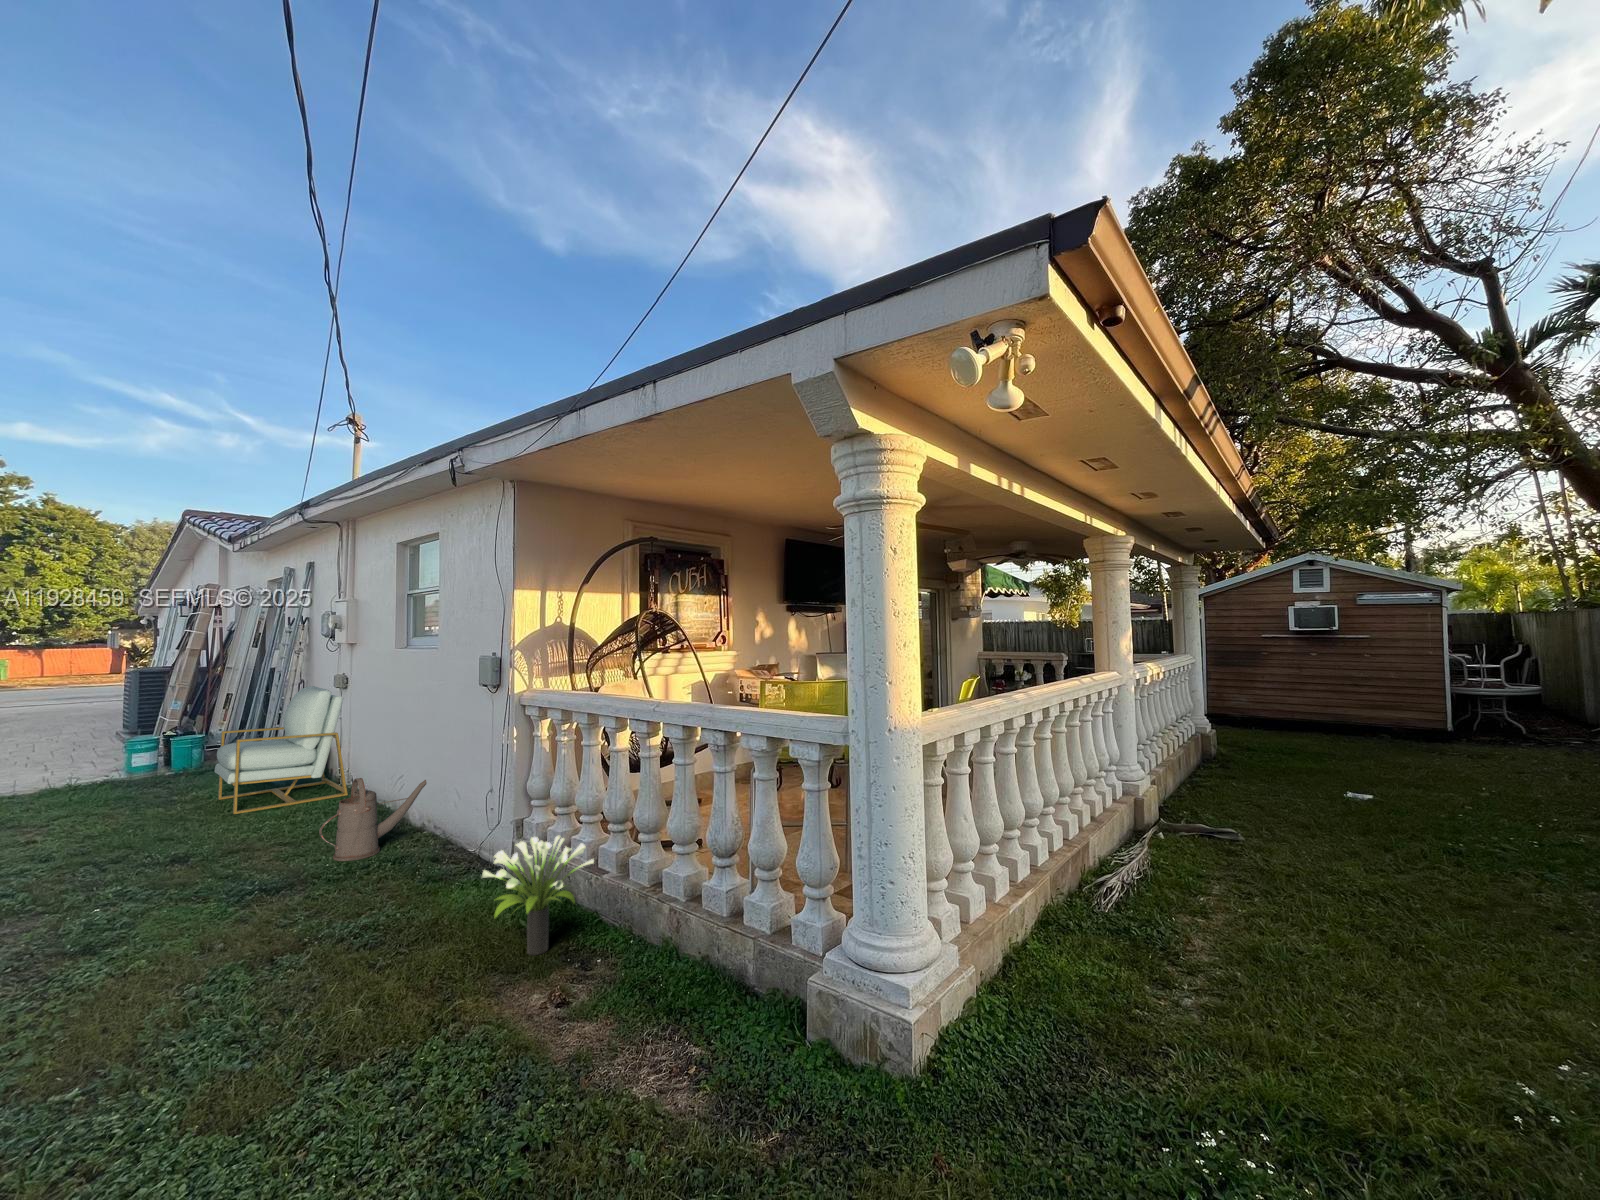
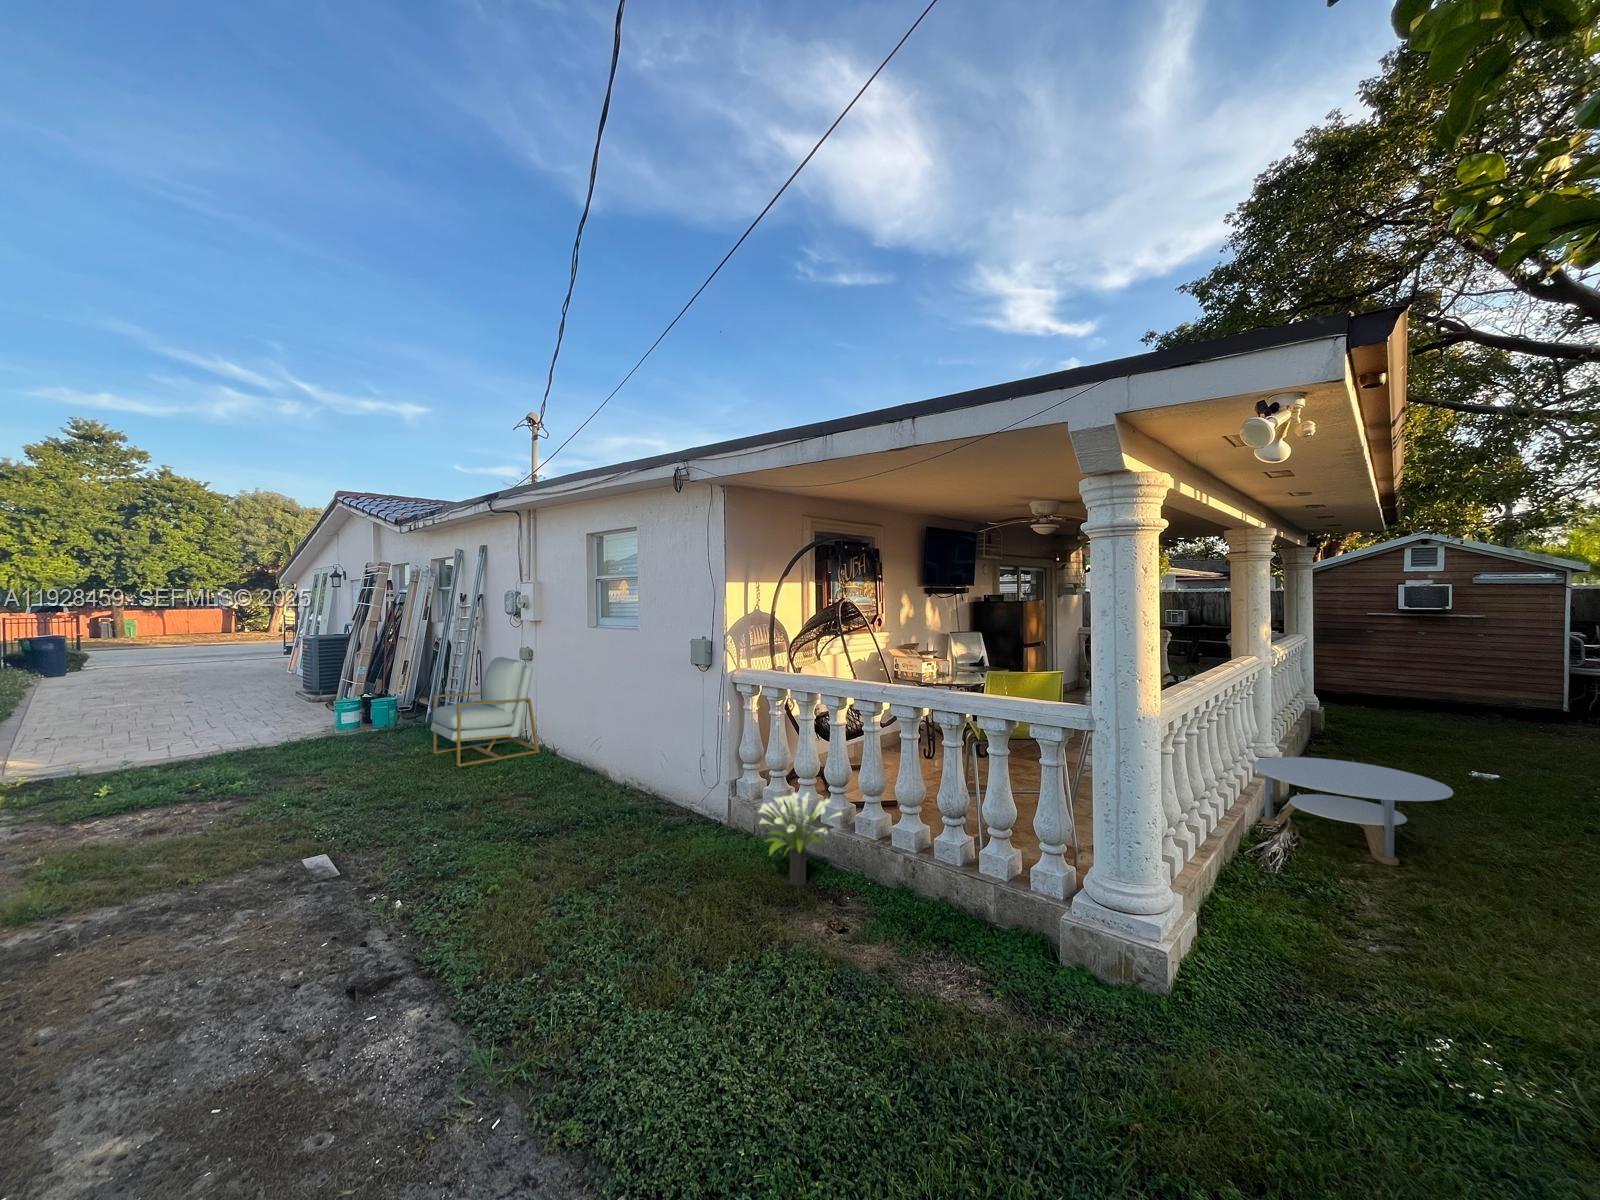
watering can: present [319,778,427,861] -> none [564,739,637,808]
round table: none [1106,780,1306,901] -> present [1253,757,1453,865]

